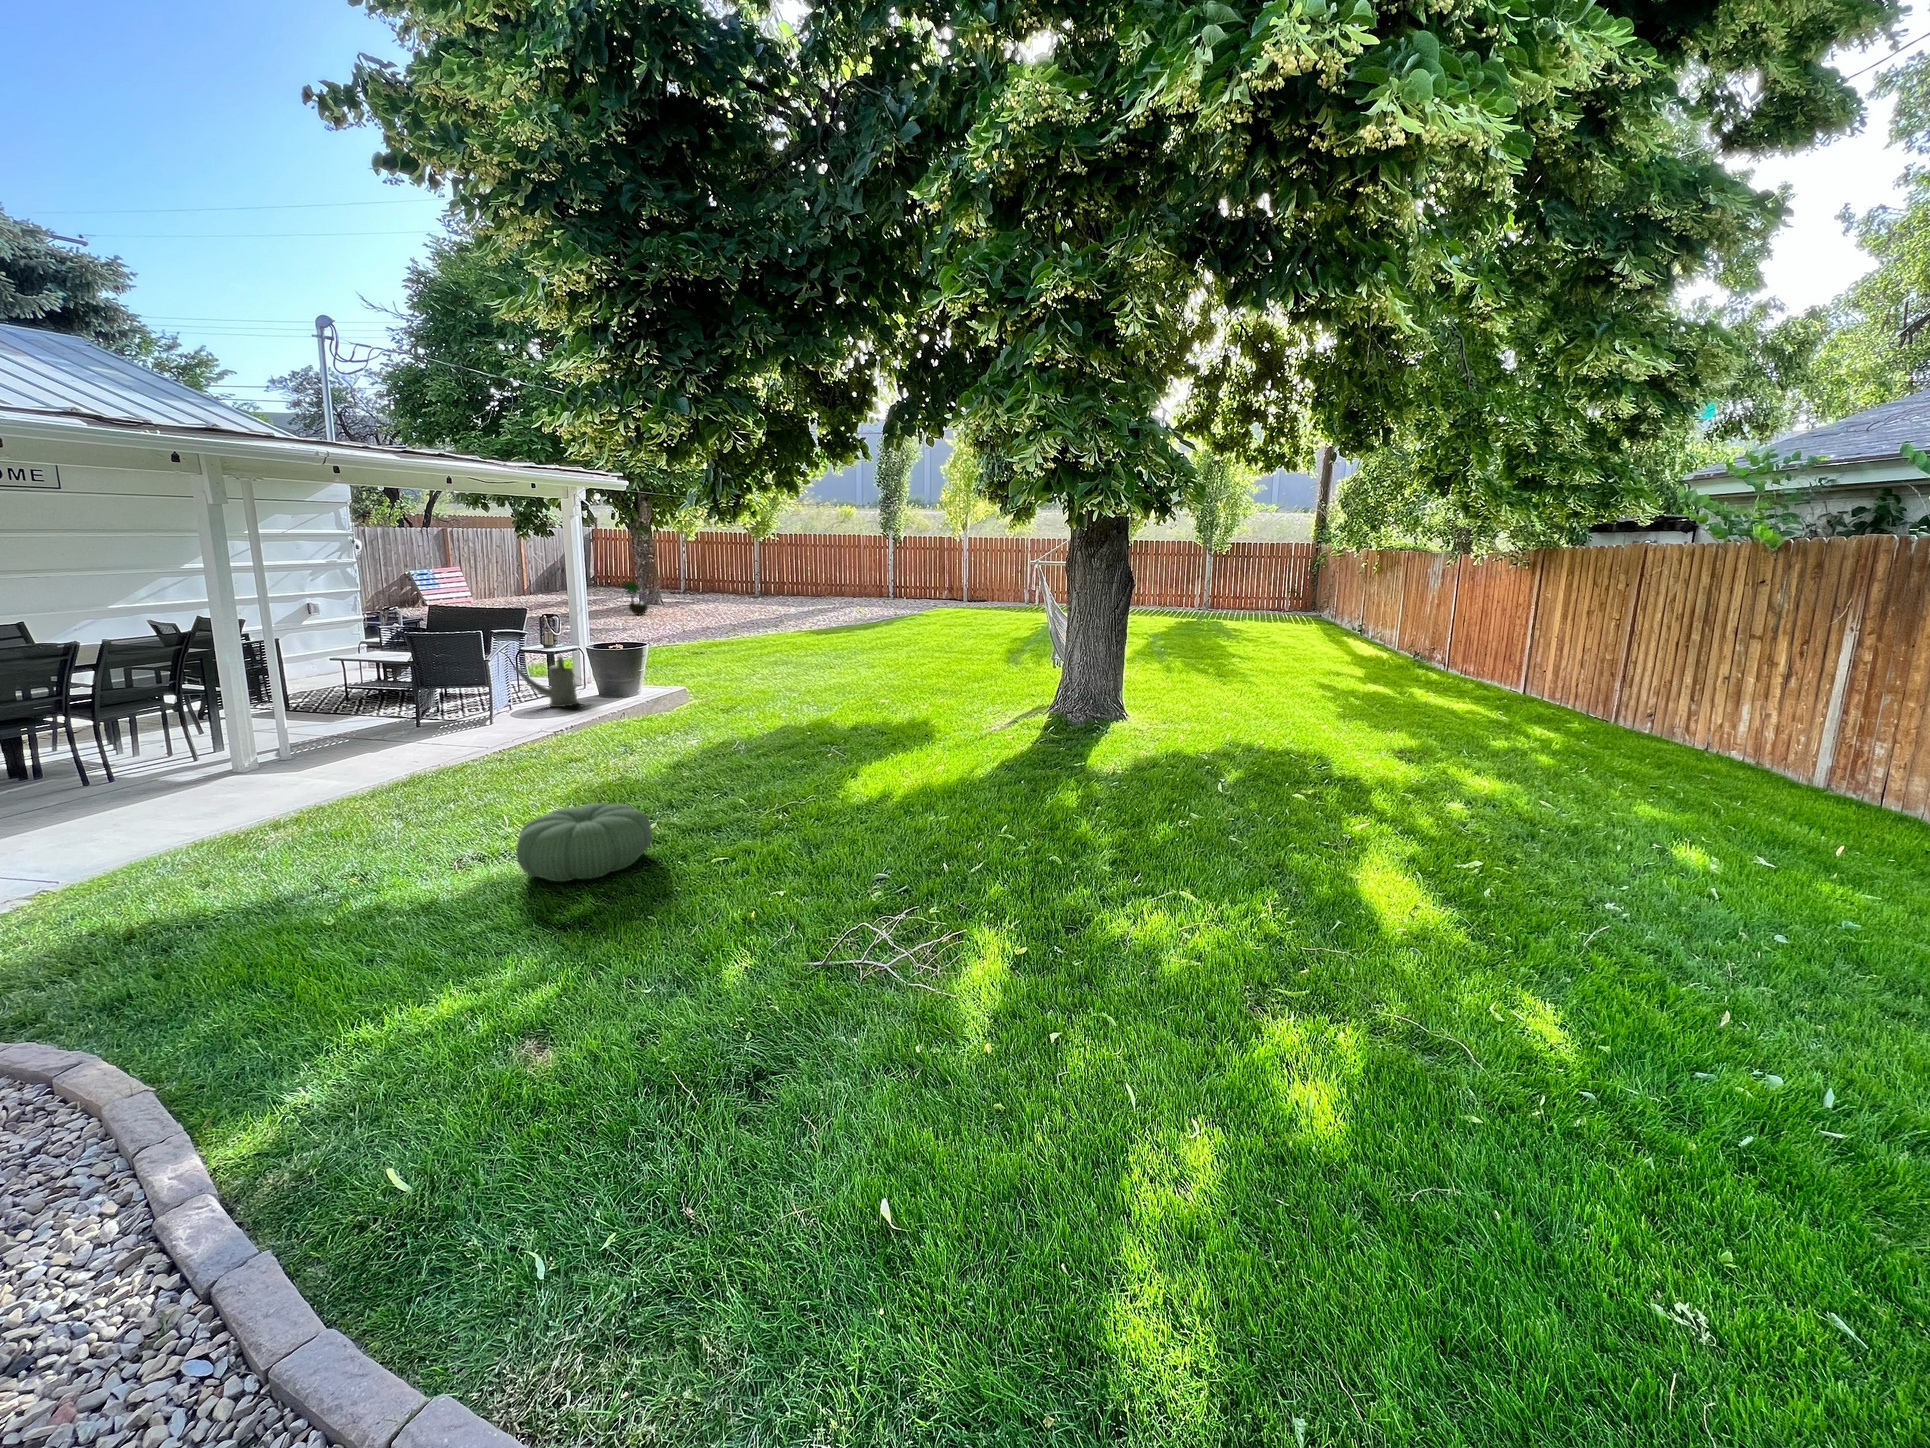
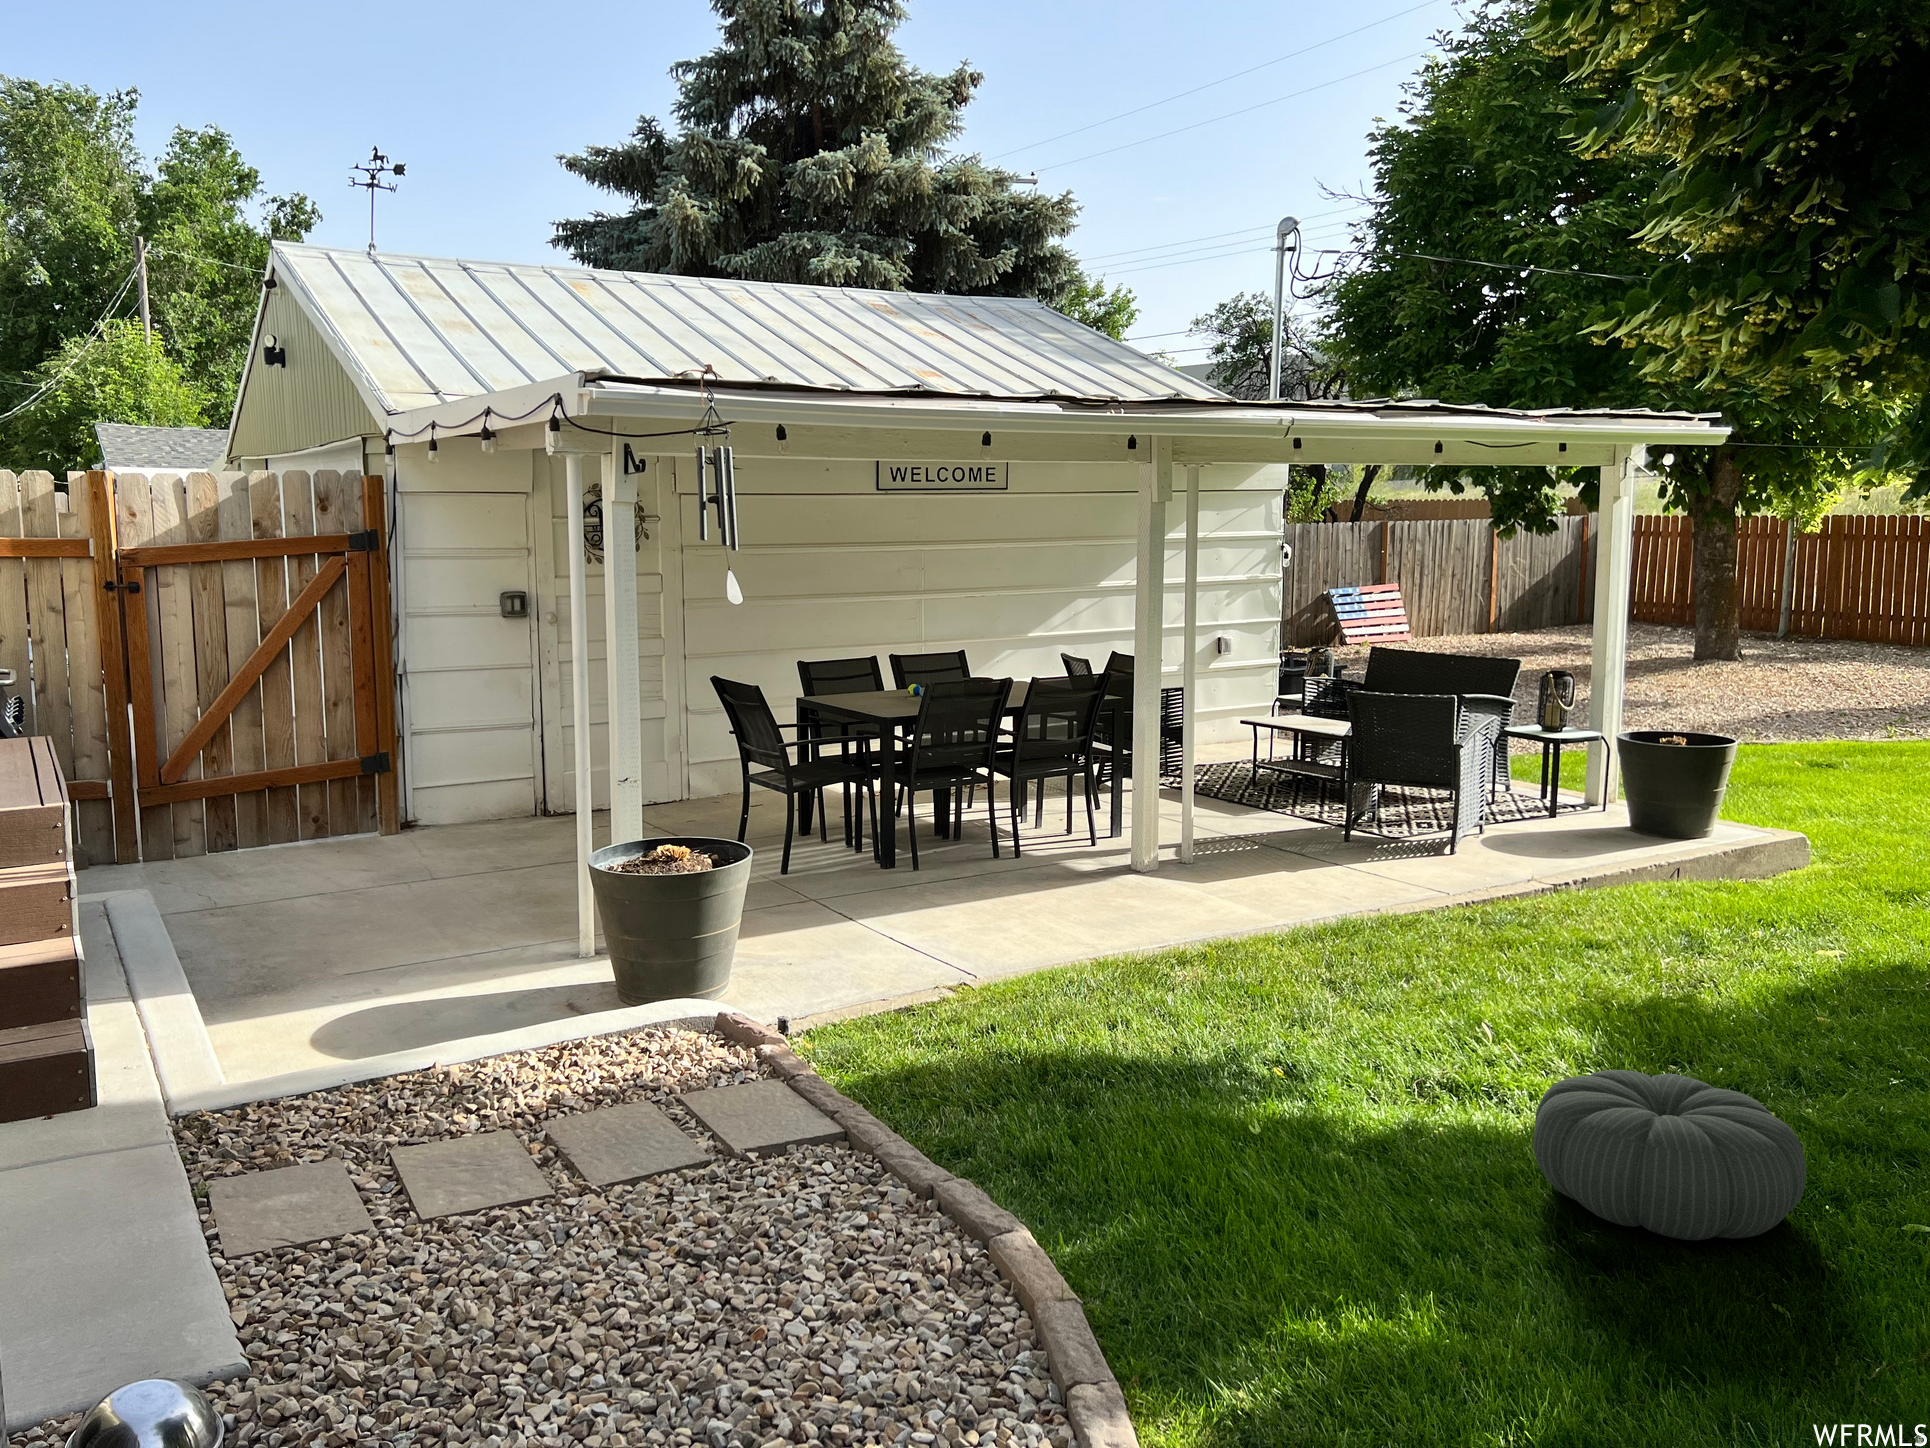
potted tree: present [622,581,648,615] -> none [1655,606,1703,677]
watering can: present [514,656,586,707] -> none [1494,750,1613,843]

